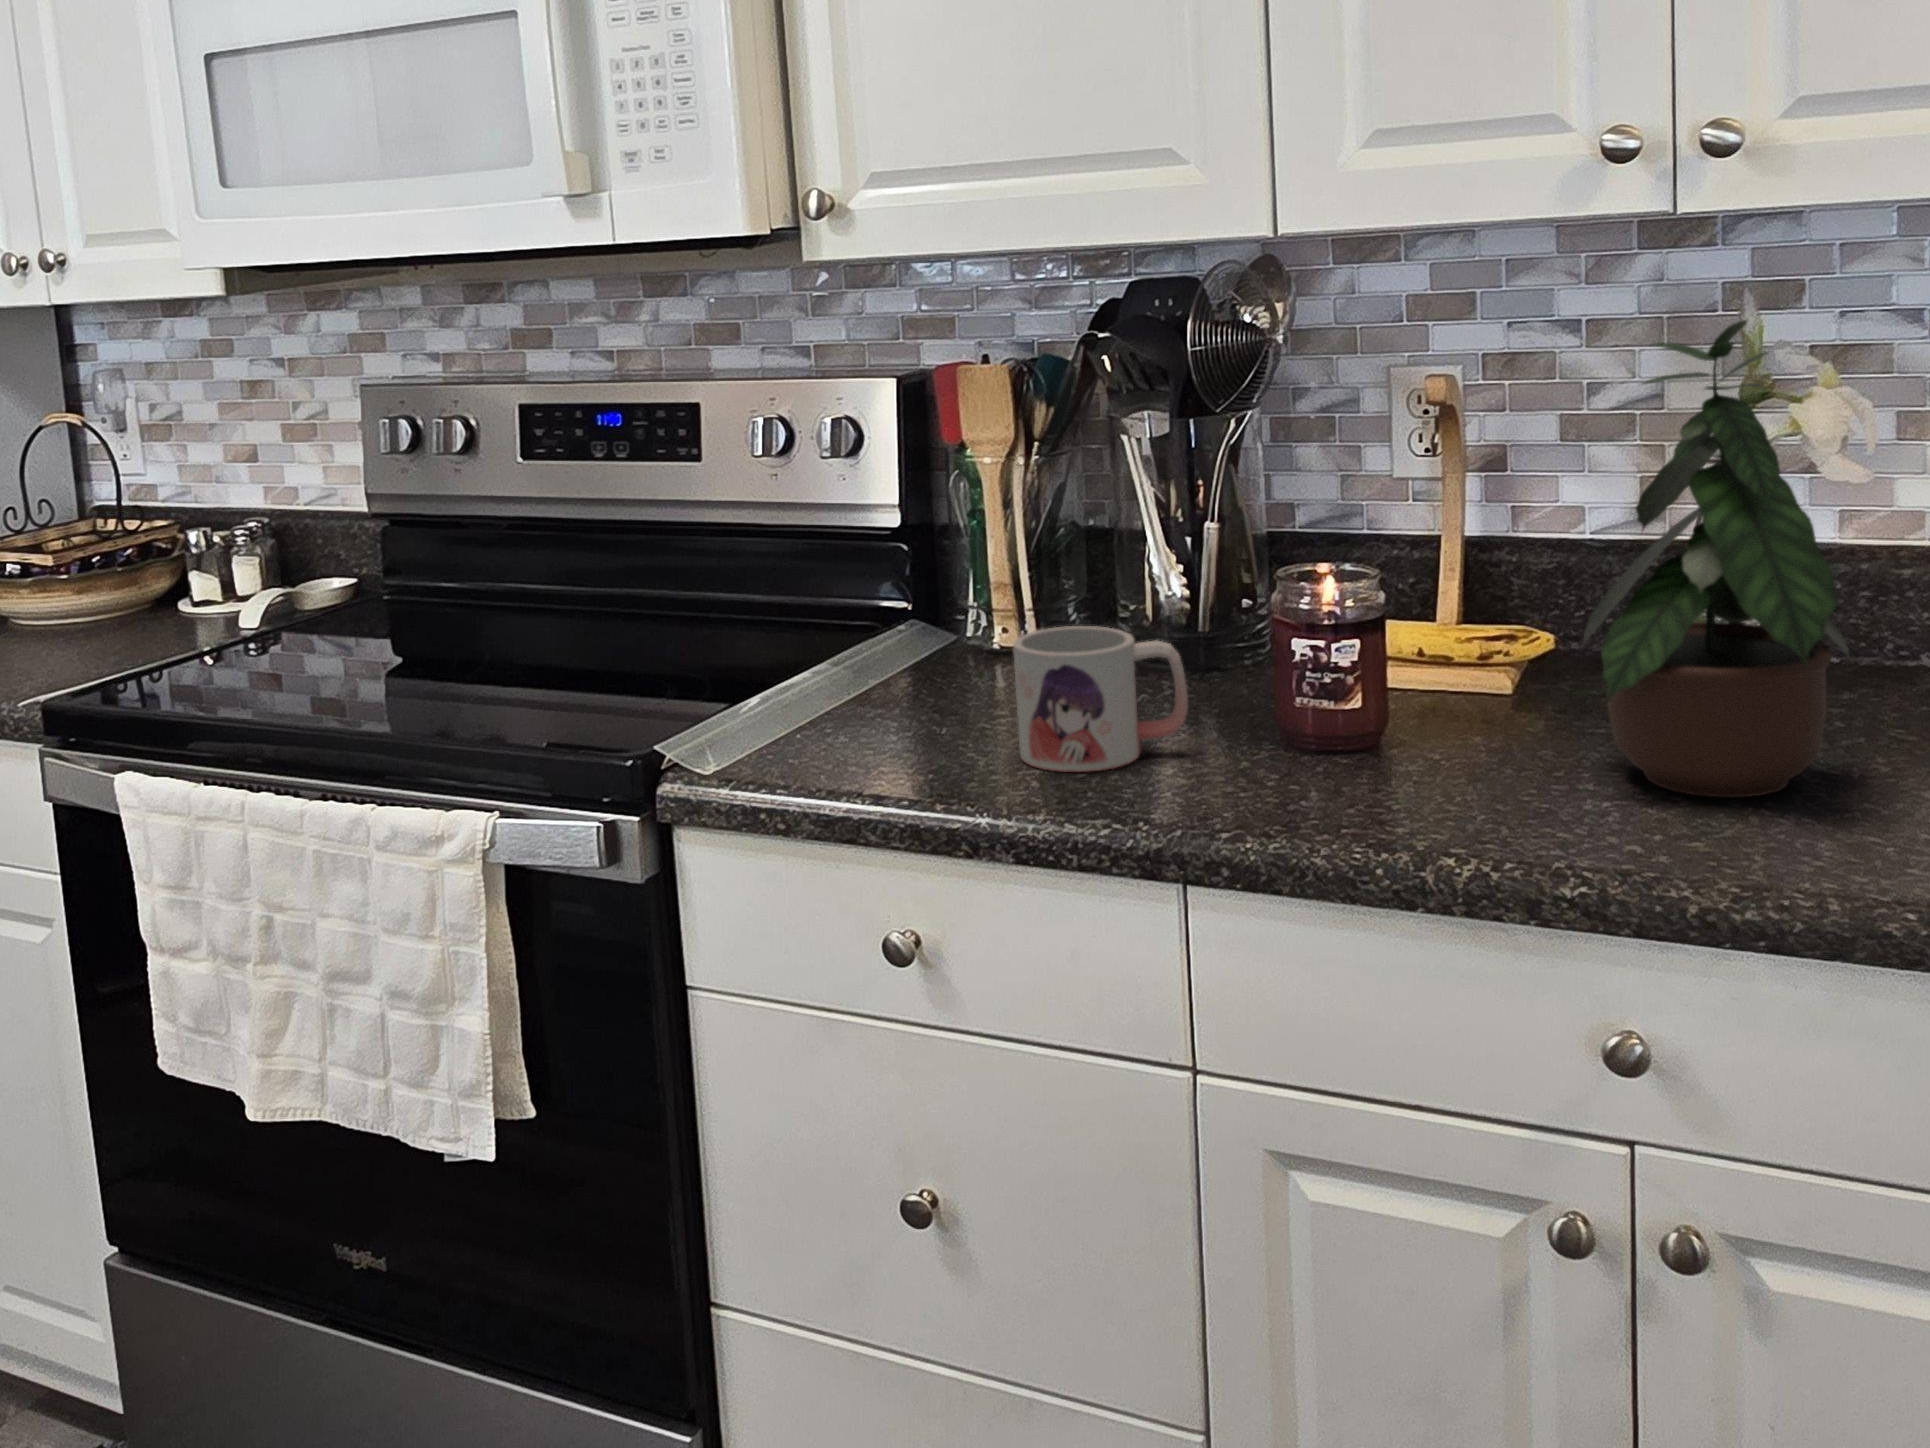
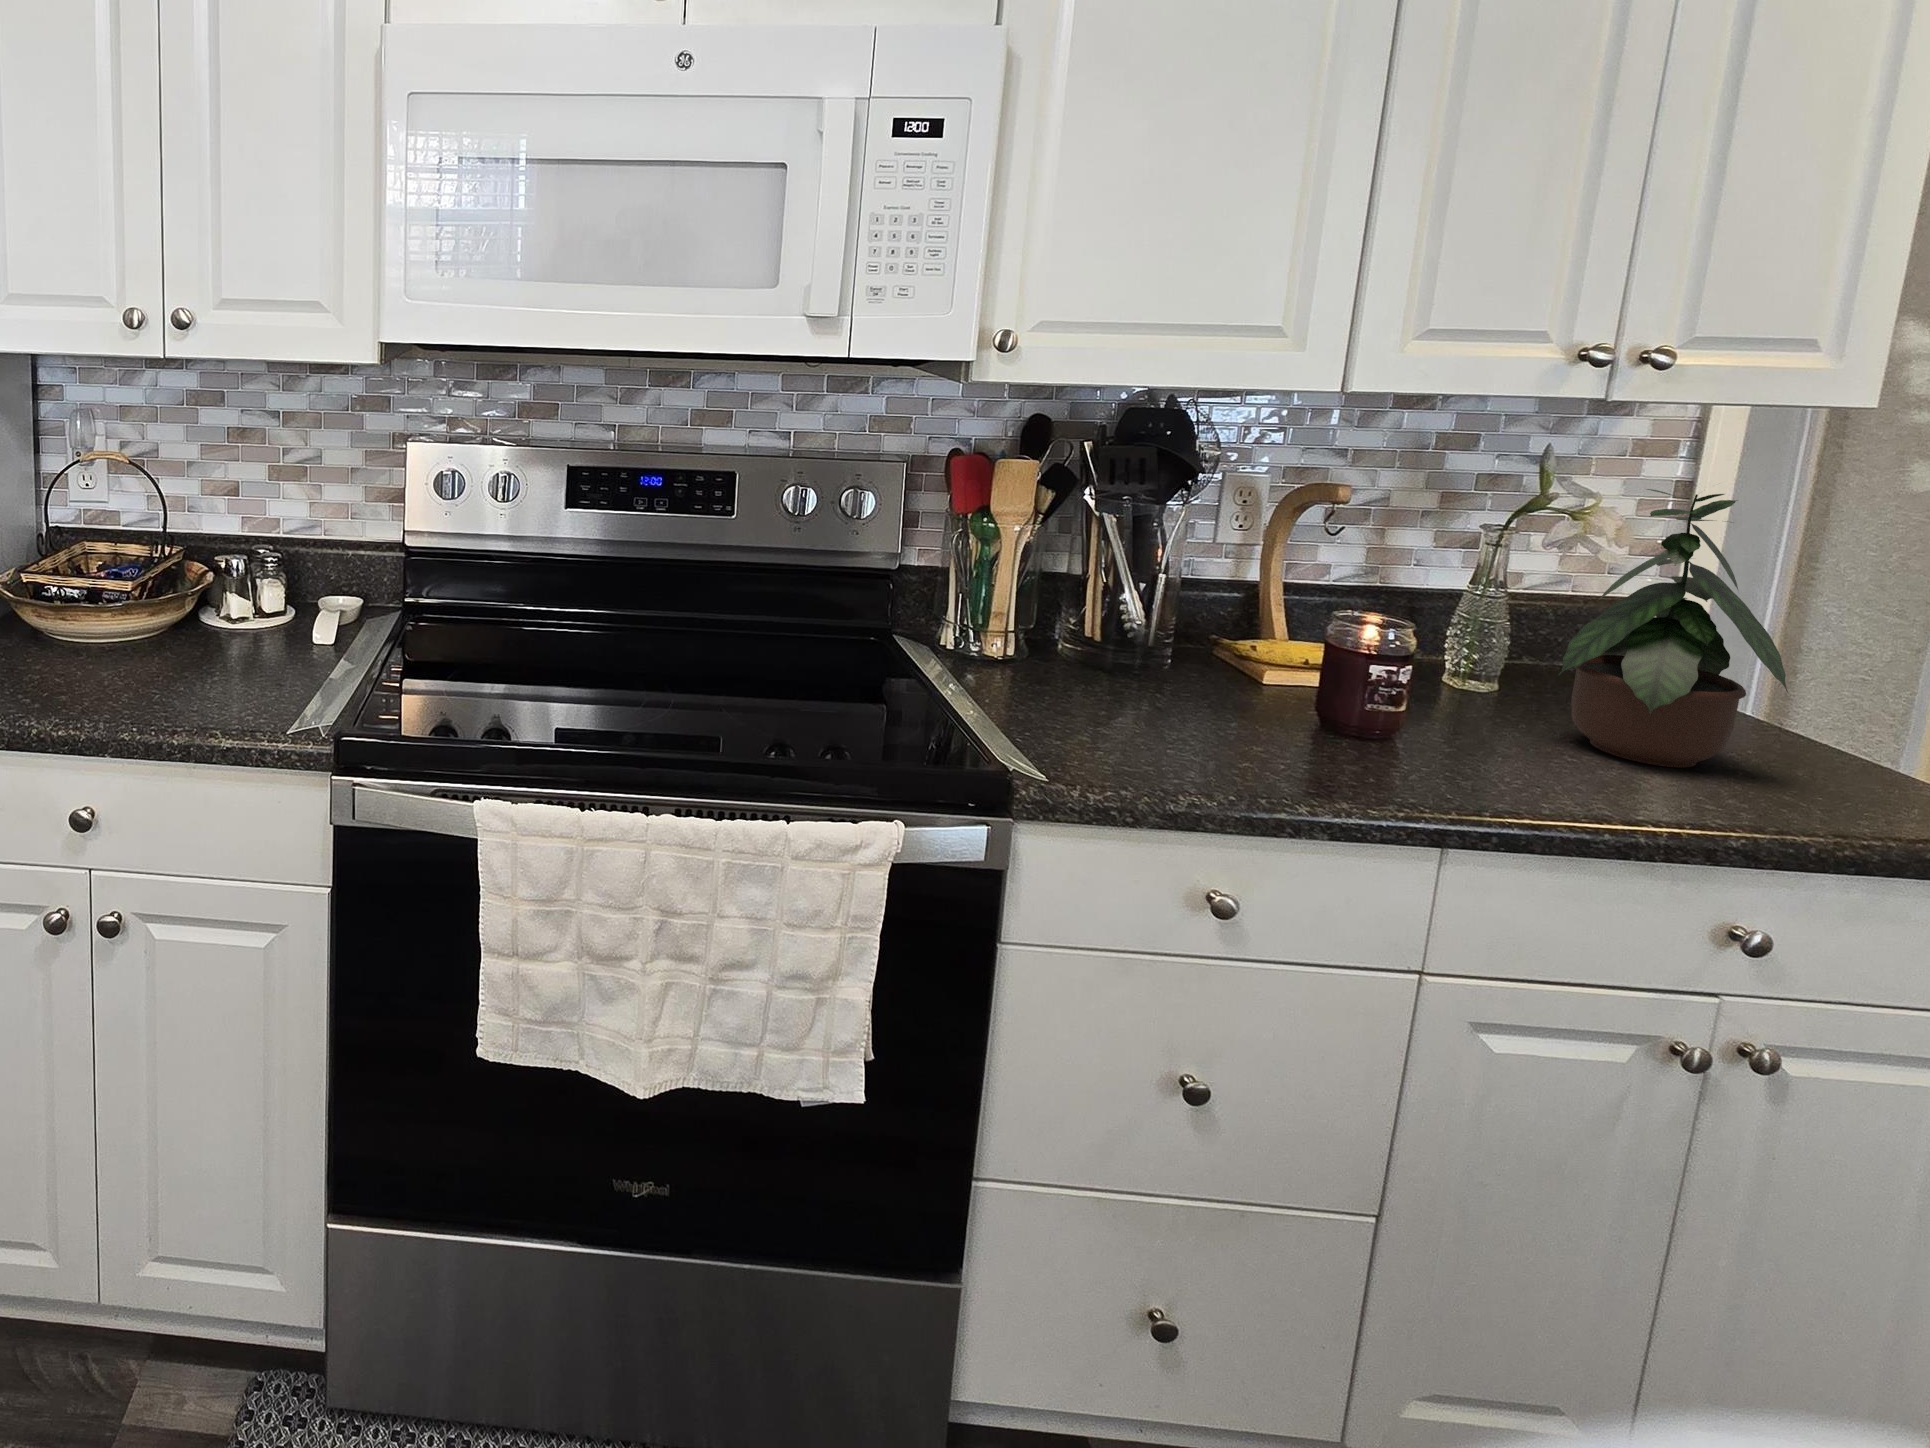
mug: present [1013,626,1188,772] -> none [1231,661,1350,768]

